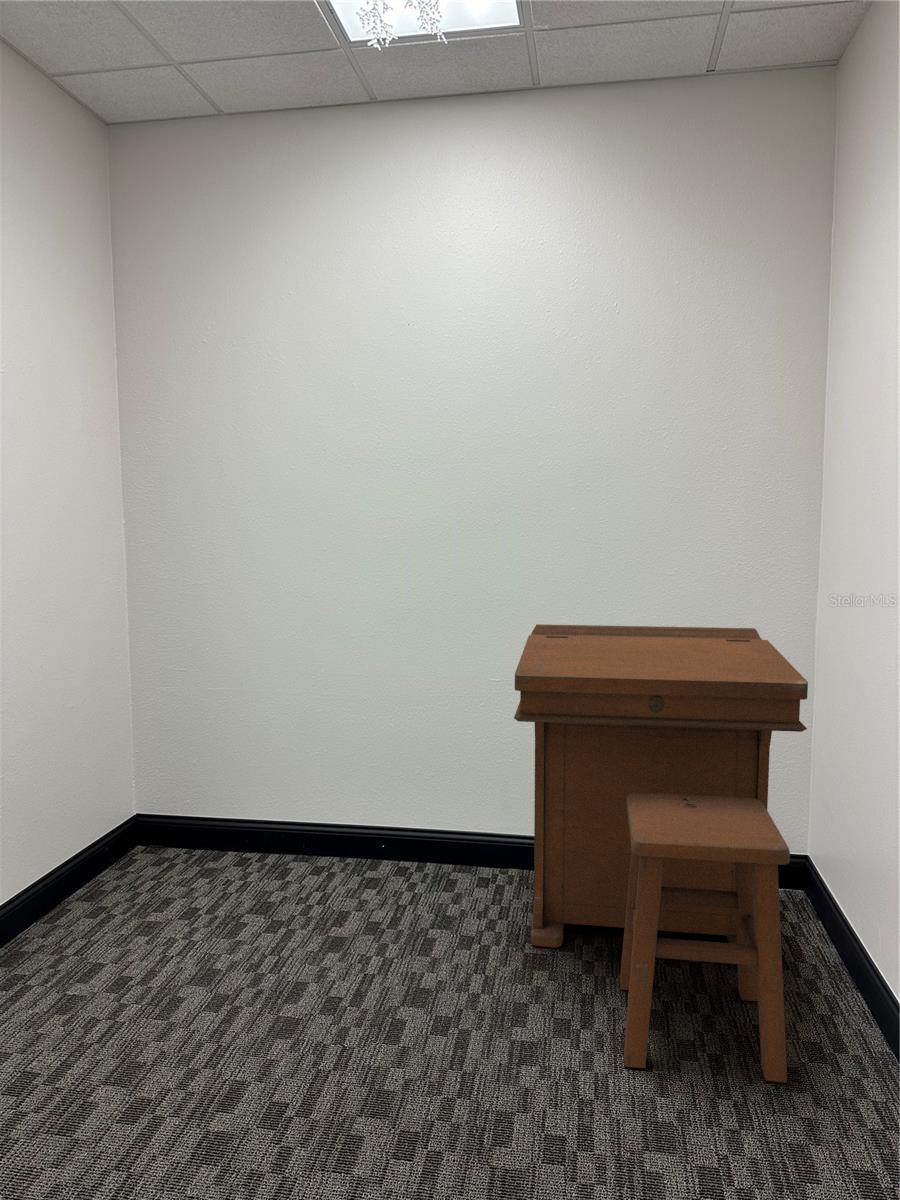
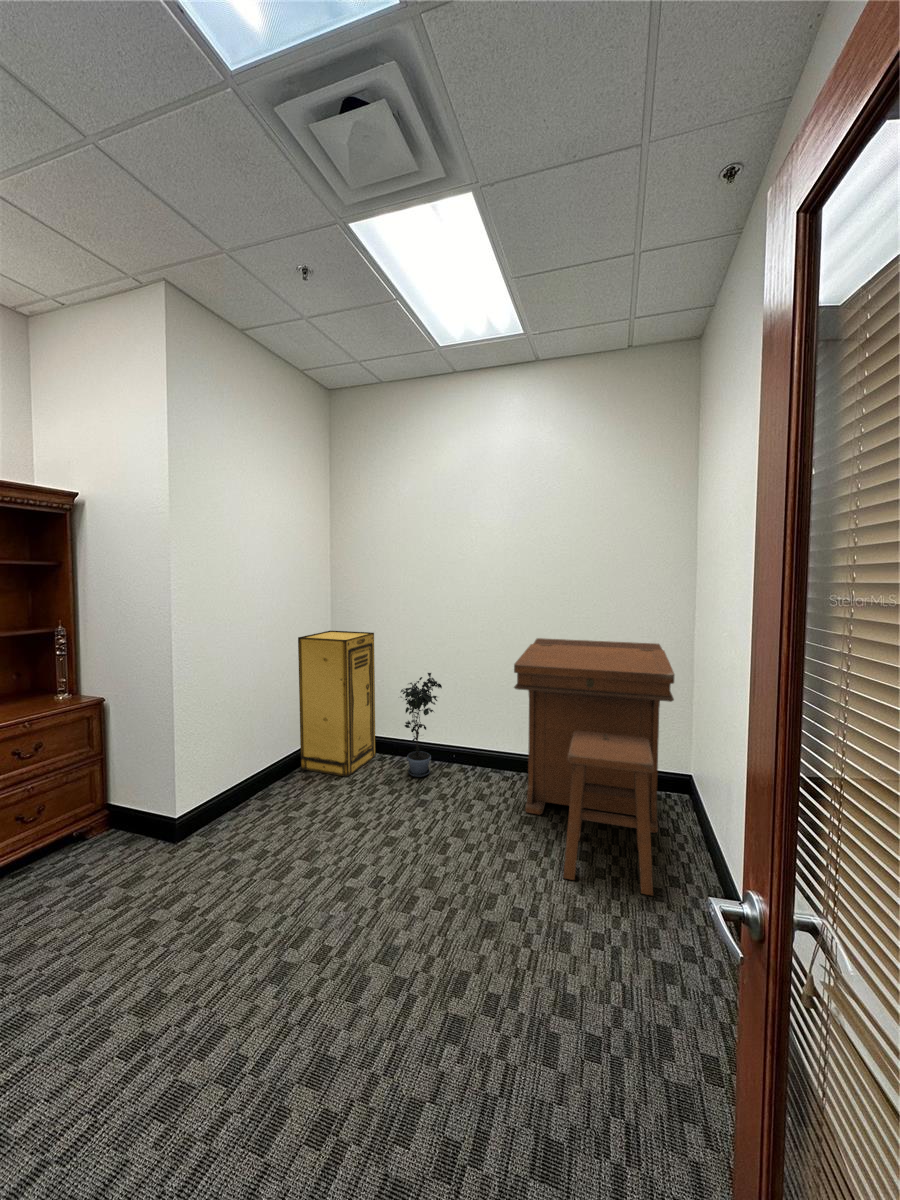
storage cabinet: none [68,620,230,903] -> present [298,631,376,777]
potted plant: none [276,695,361,894] -> present [401,673,442,777]

